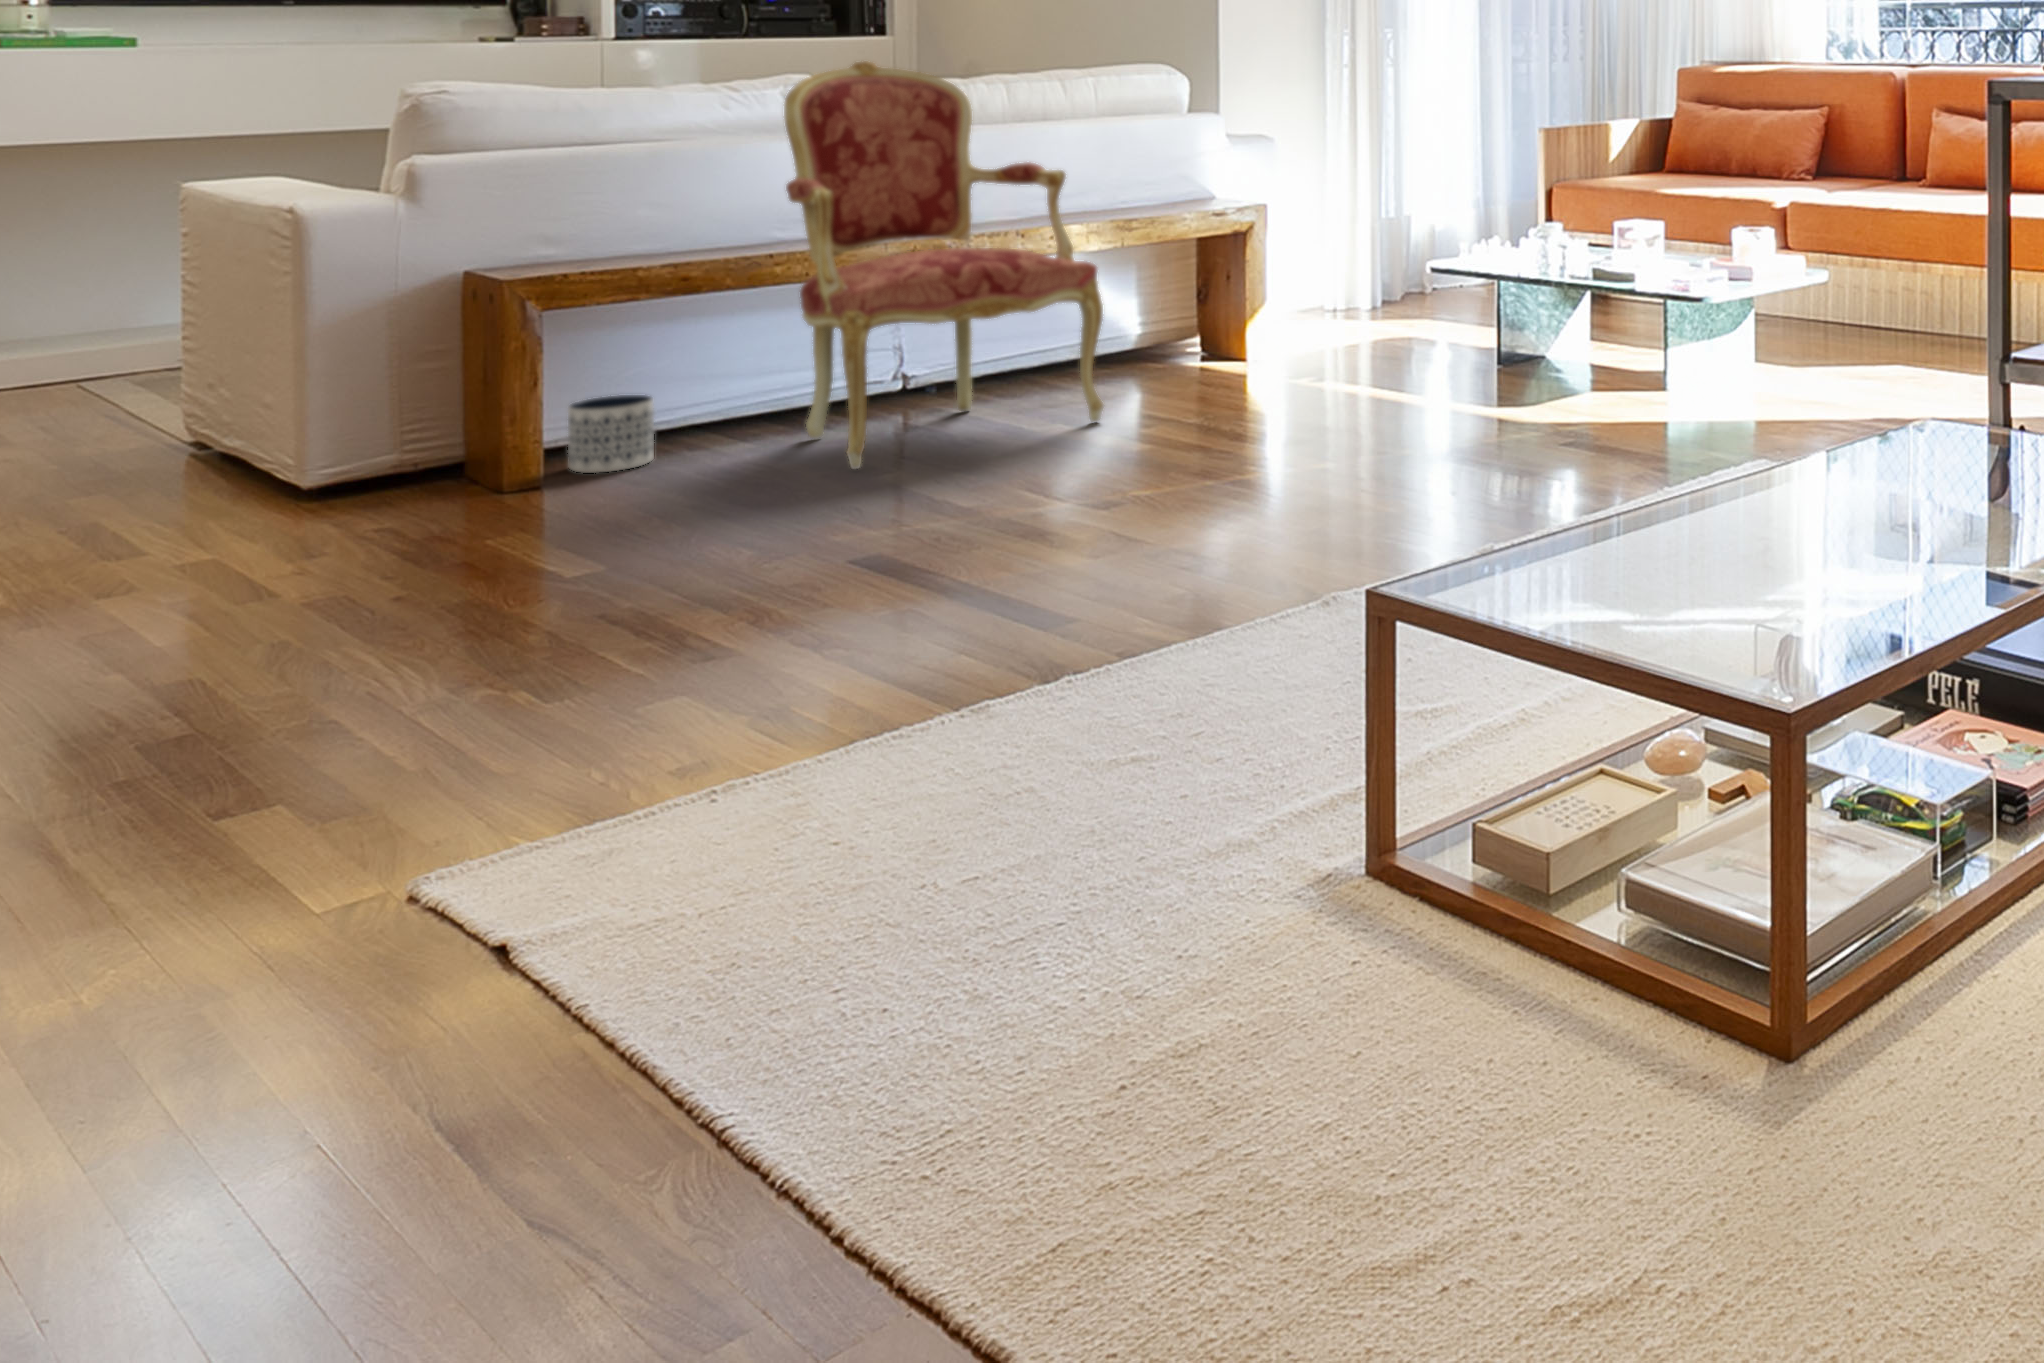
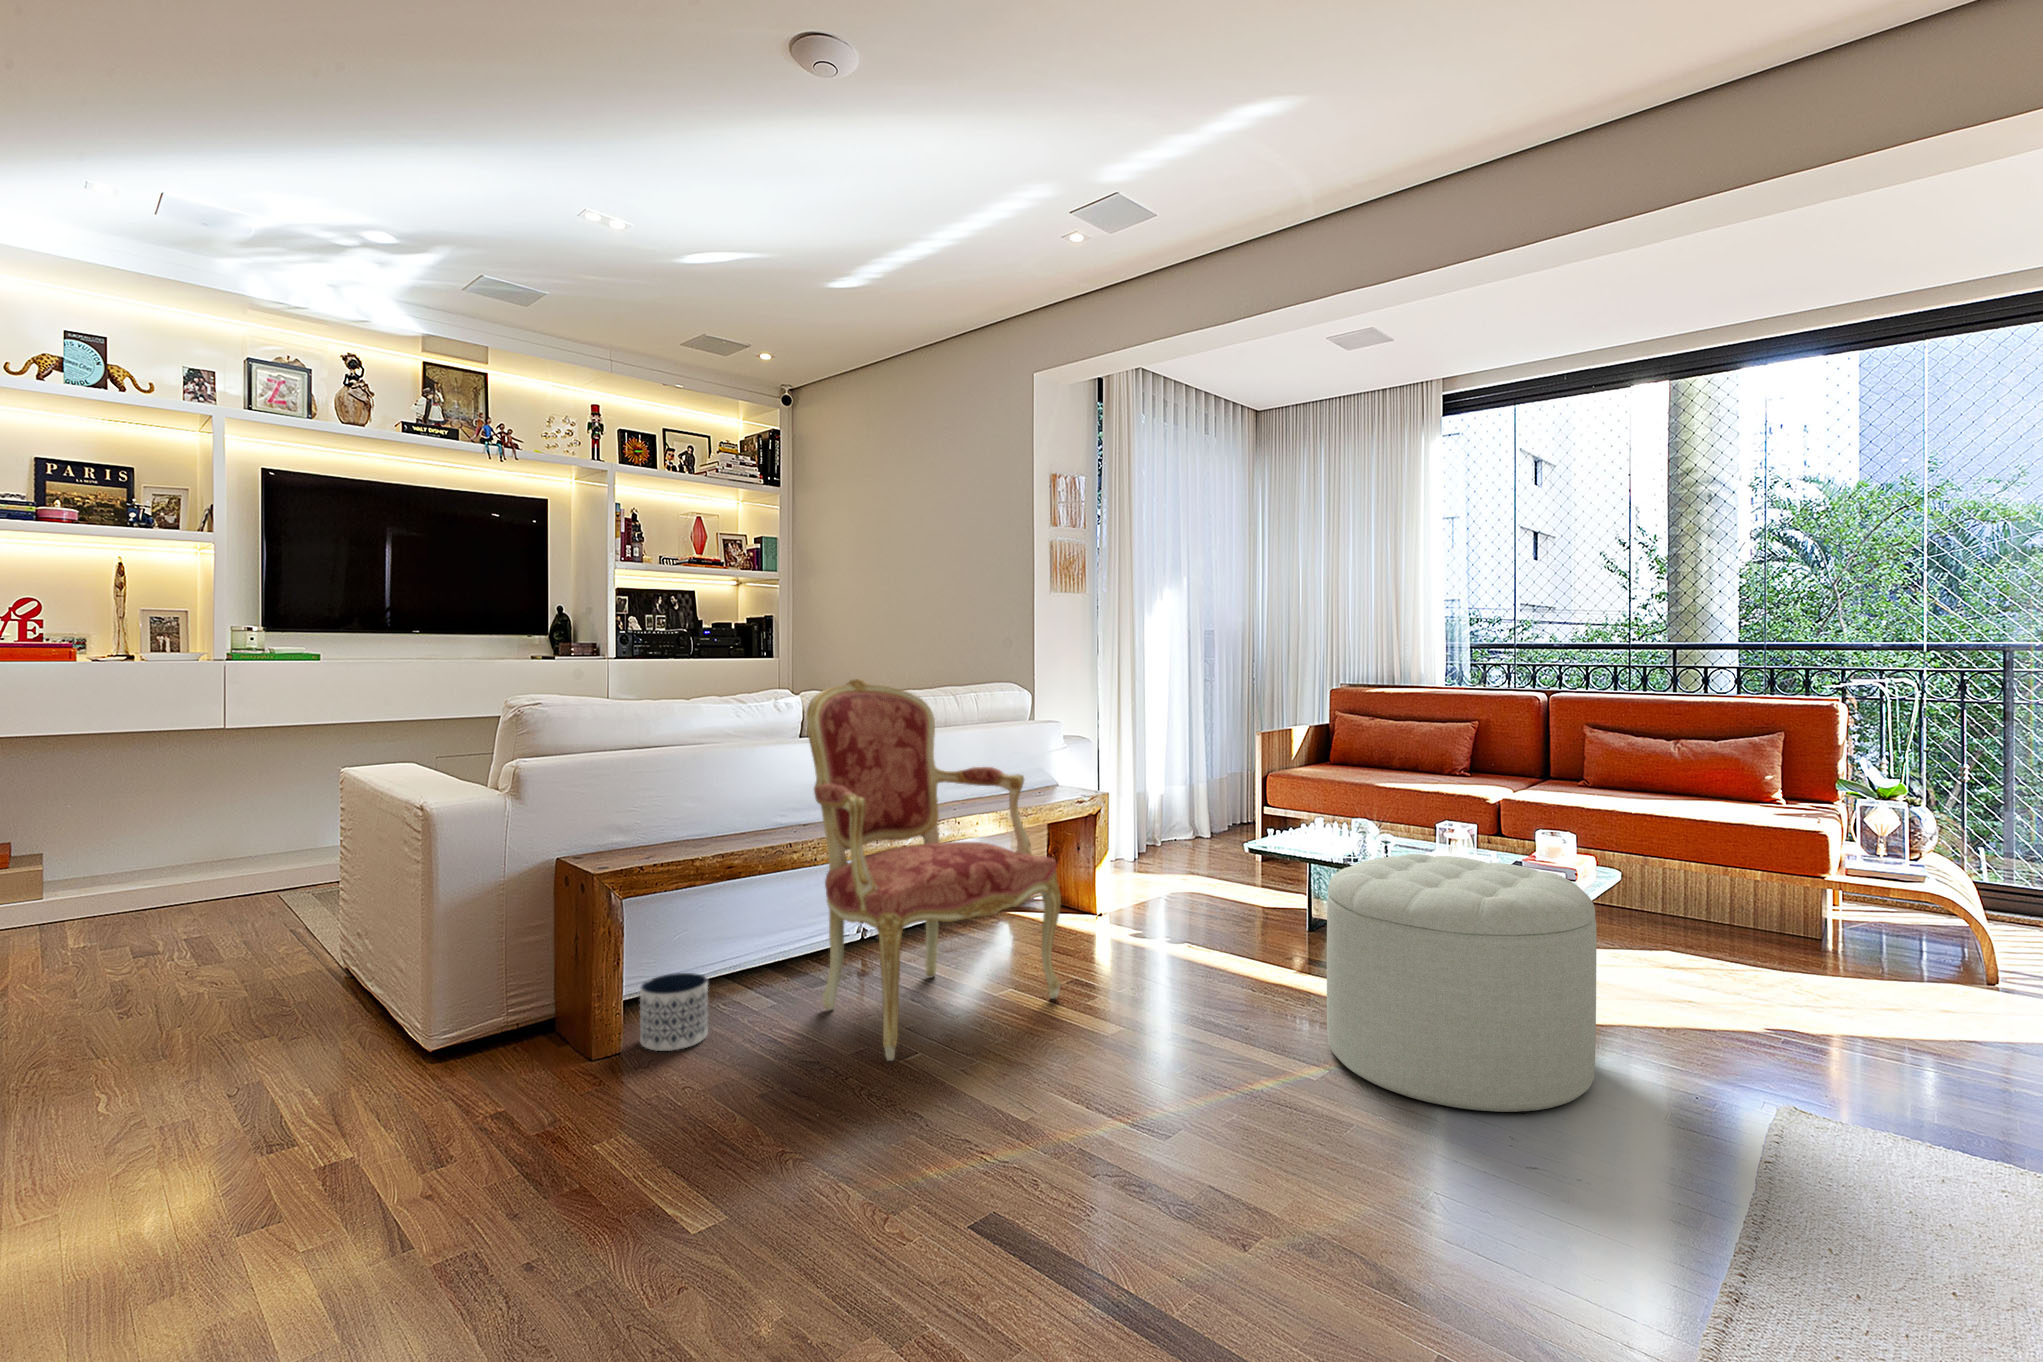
ottoman: none [1344,245,1607,476] -> present [1327,854,1596,1113]

